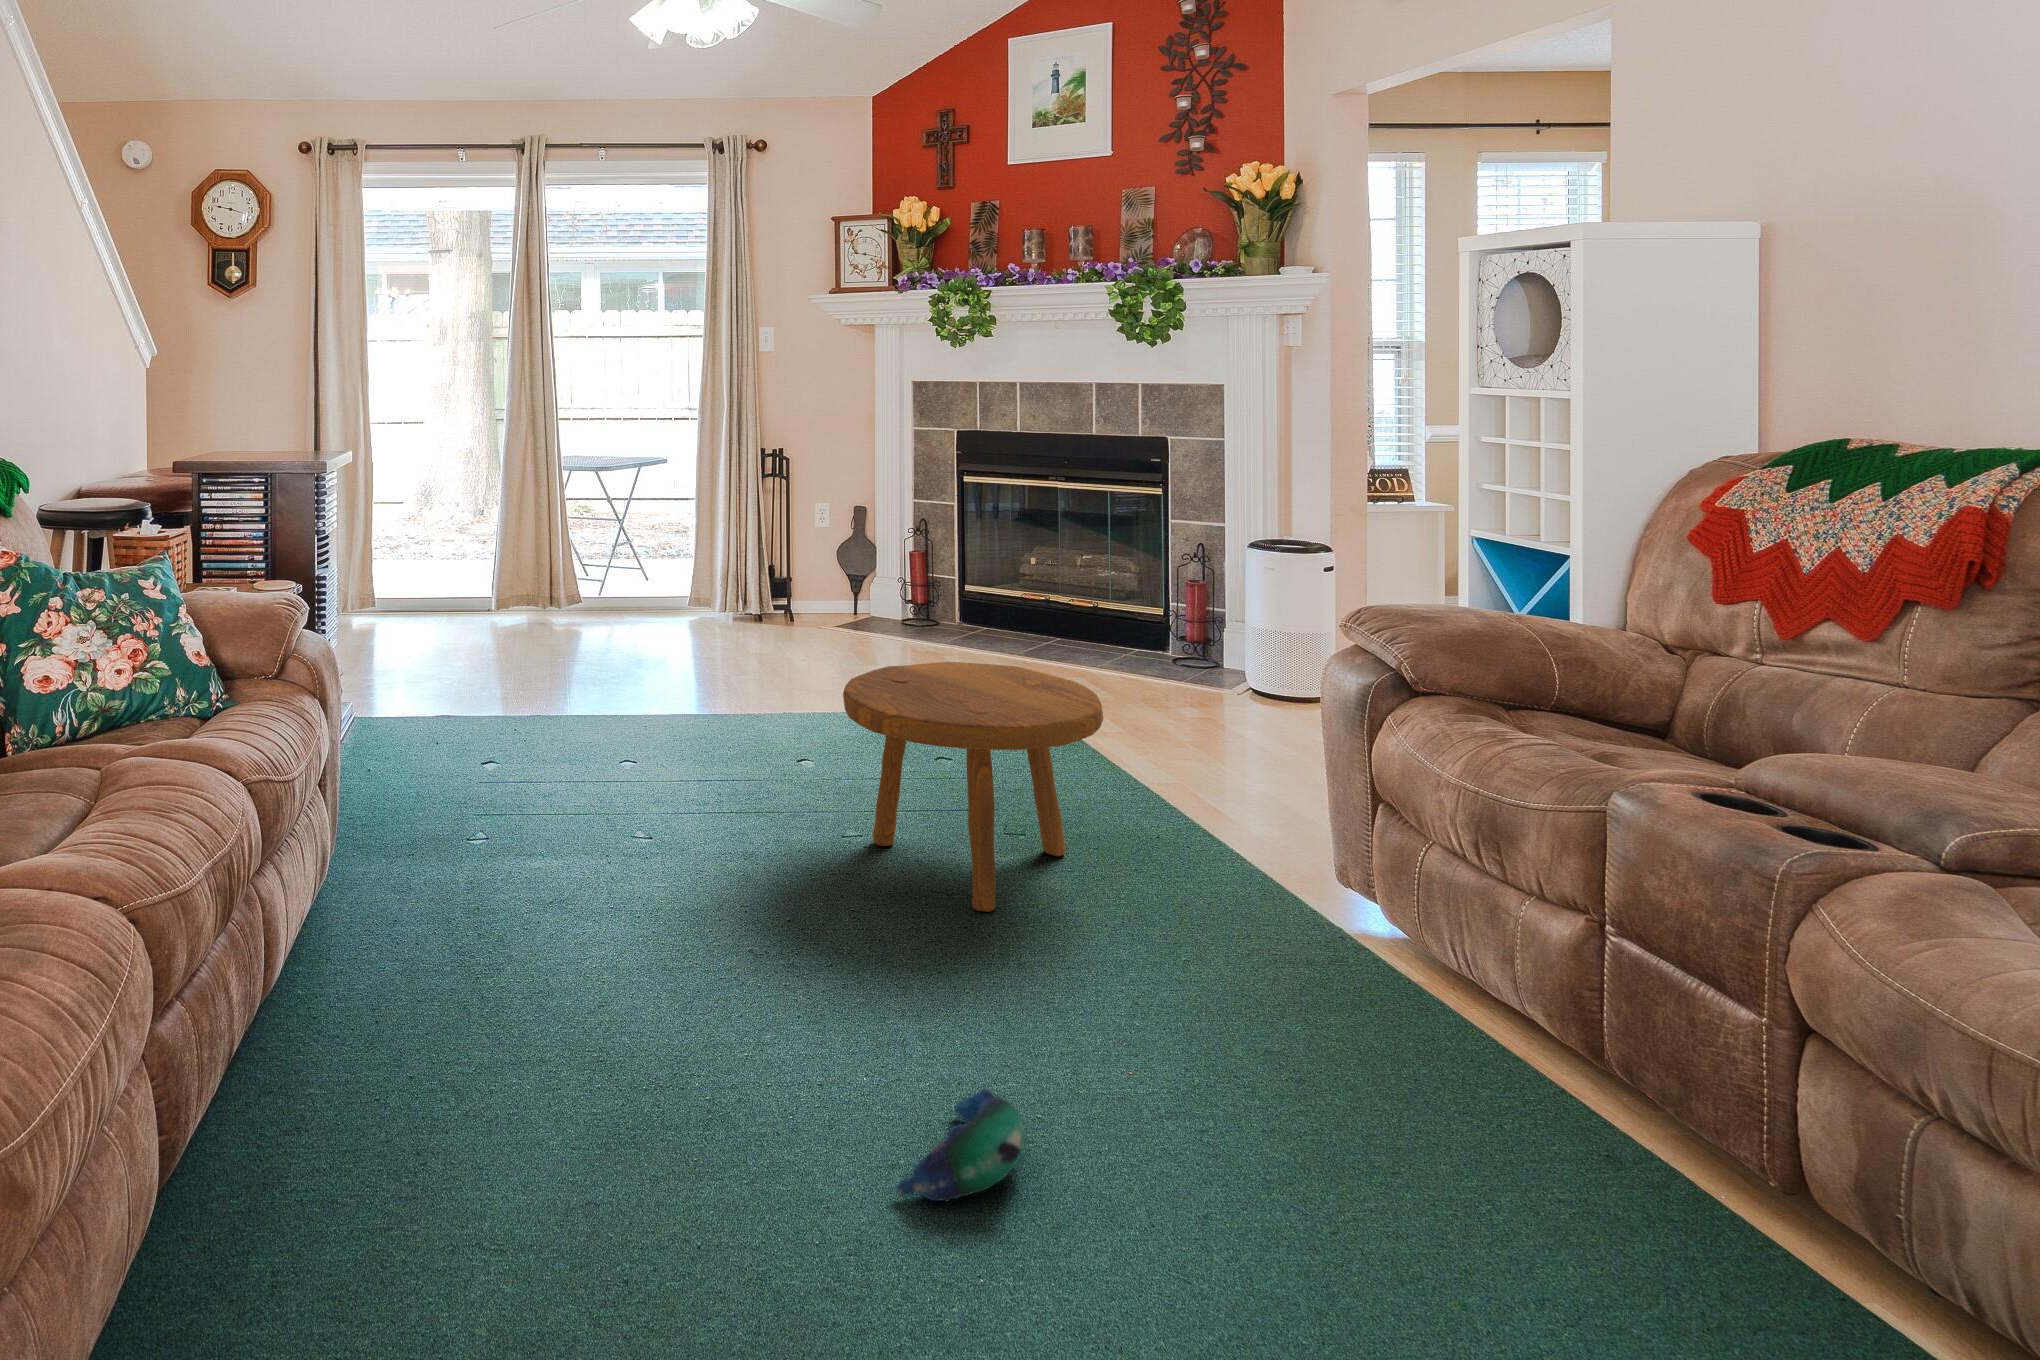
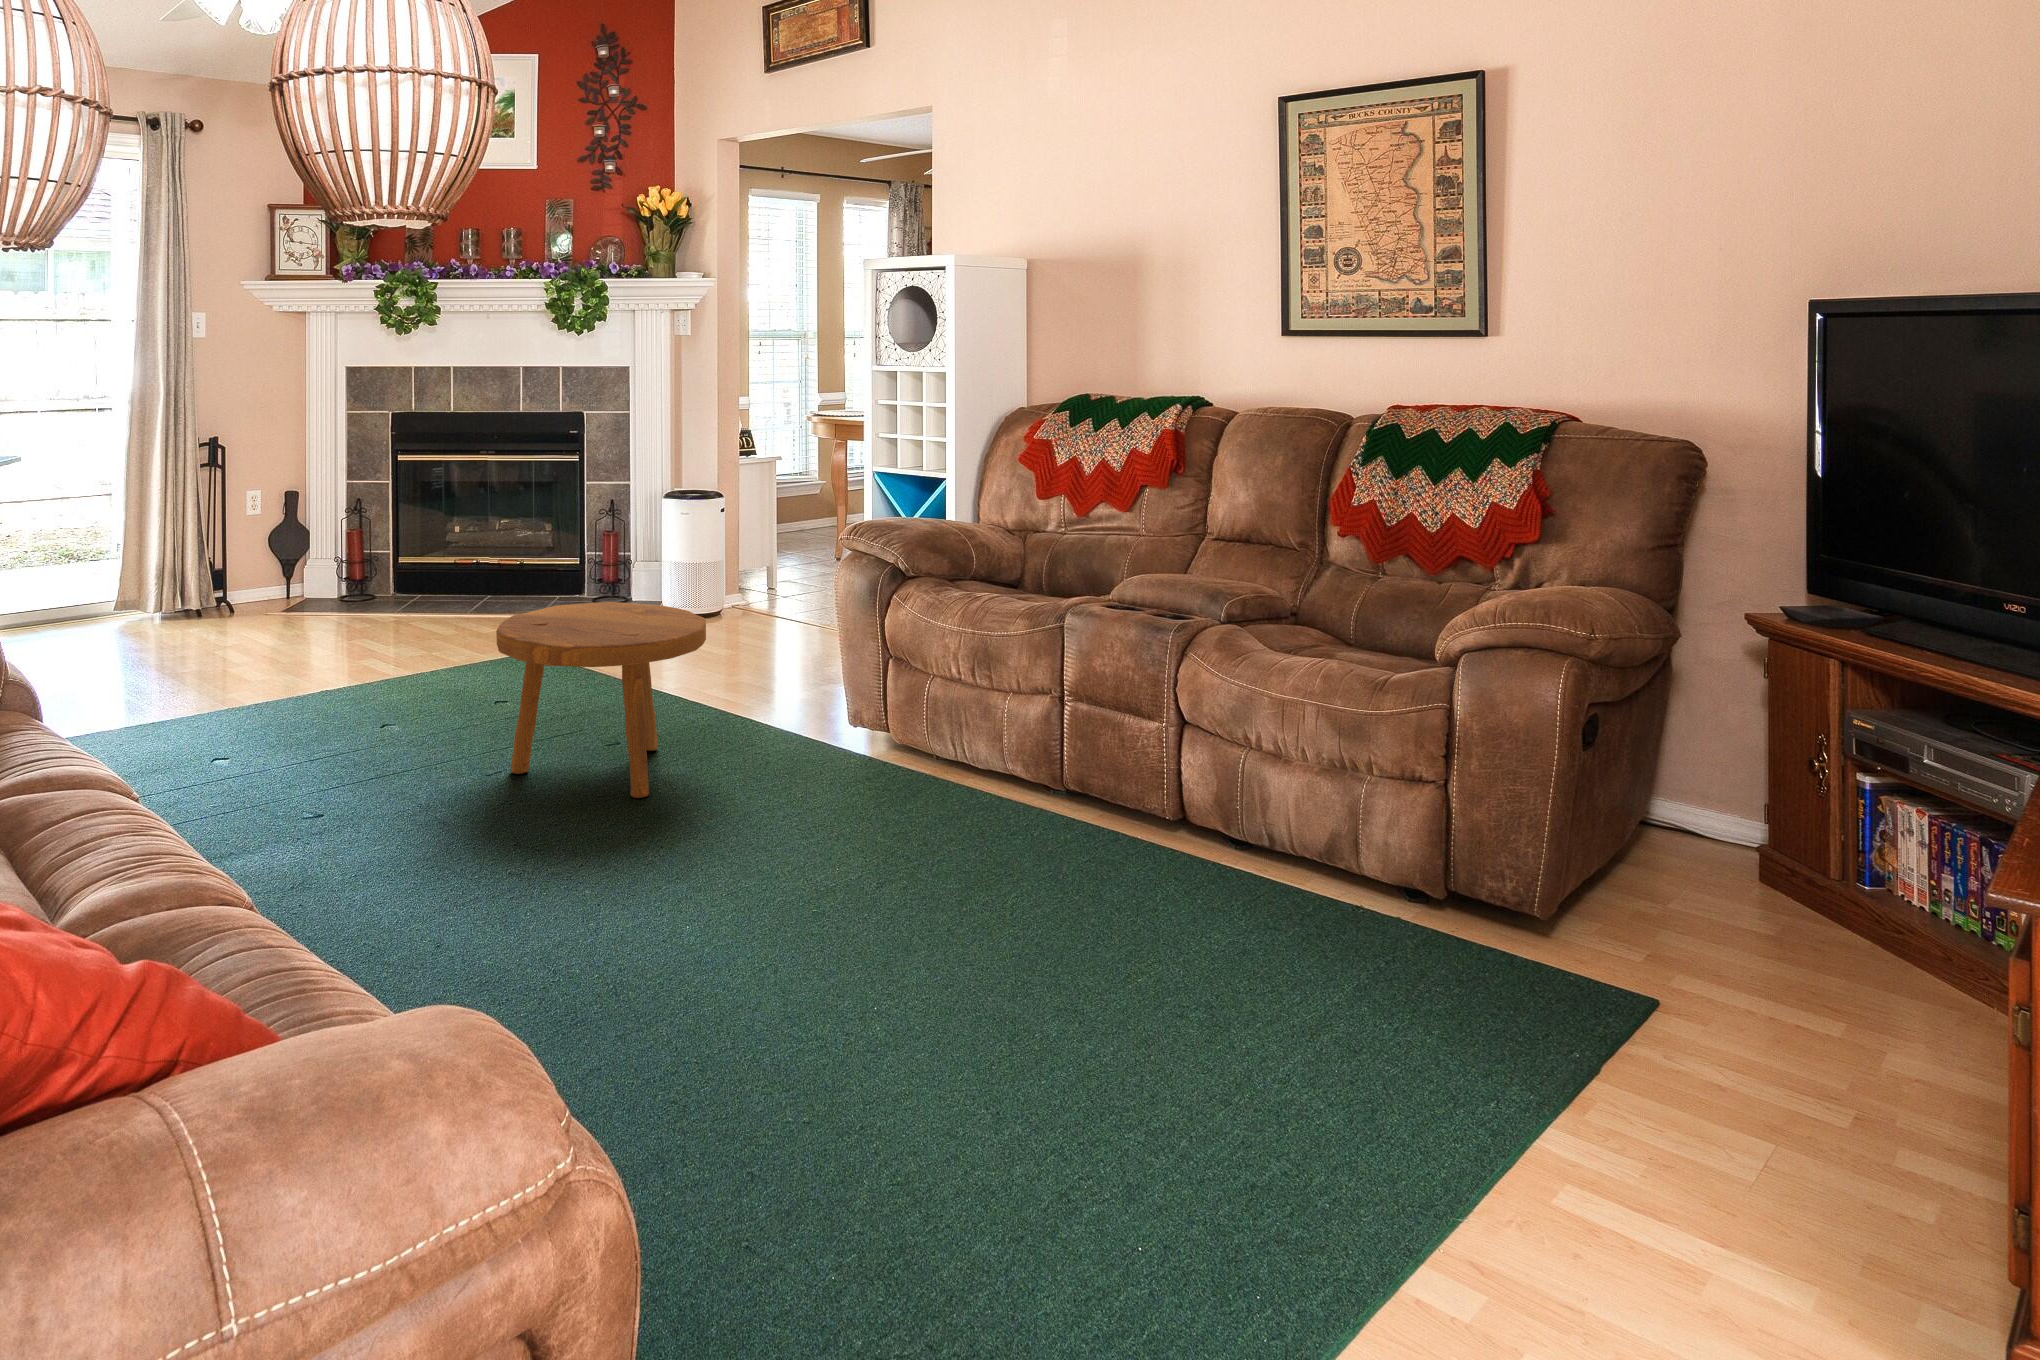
plush toy: present [897,1089,1025,1202] -> none [753,889,838,971]

